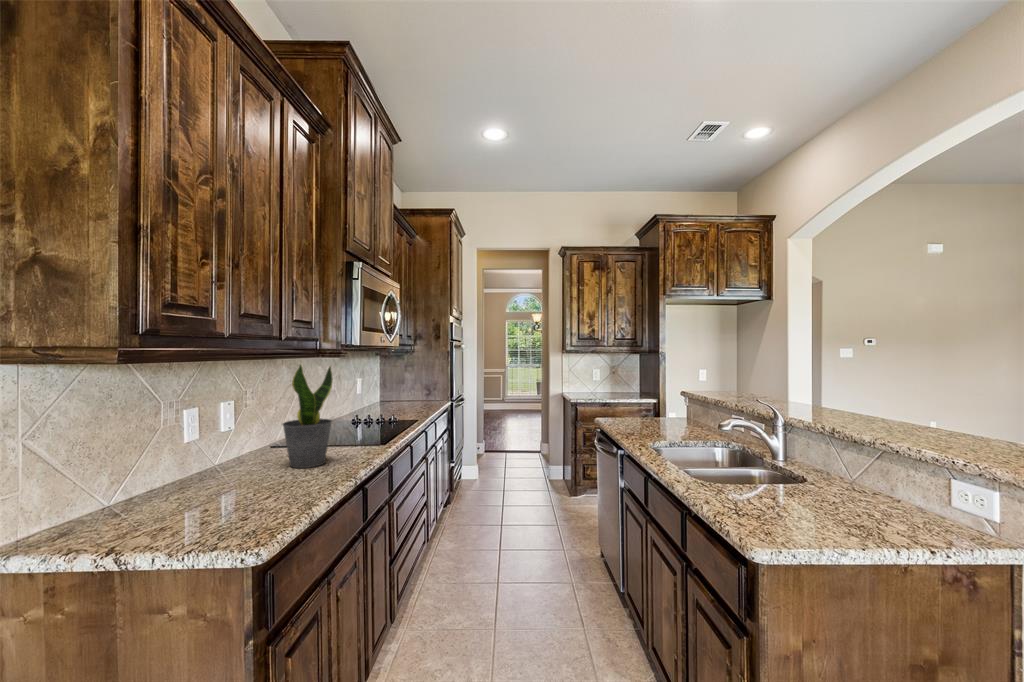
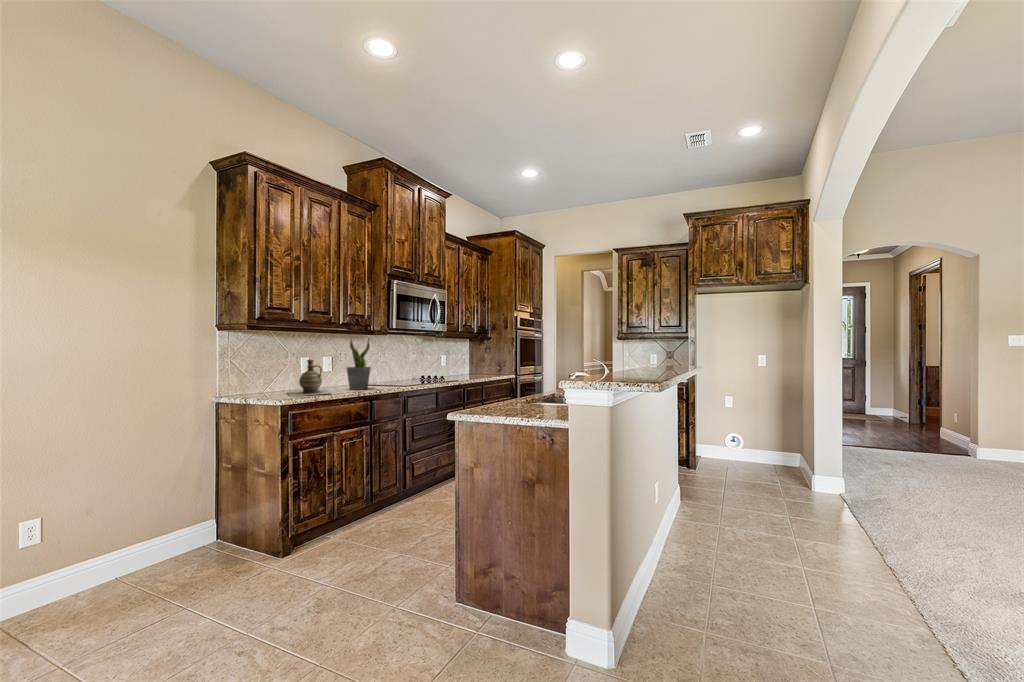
ceramic jug: none [167,421,294,519] -> present [287,360,330,397]

